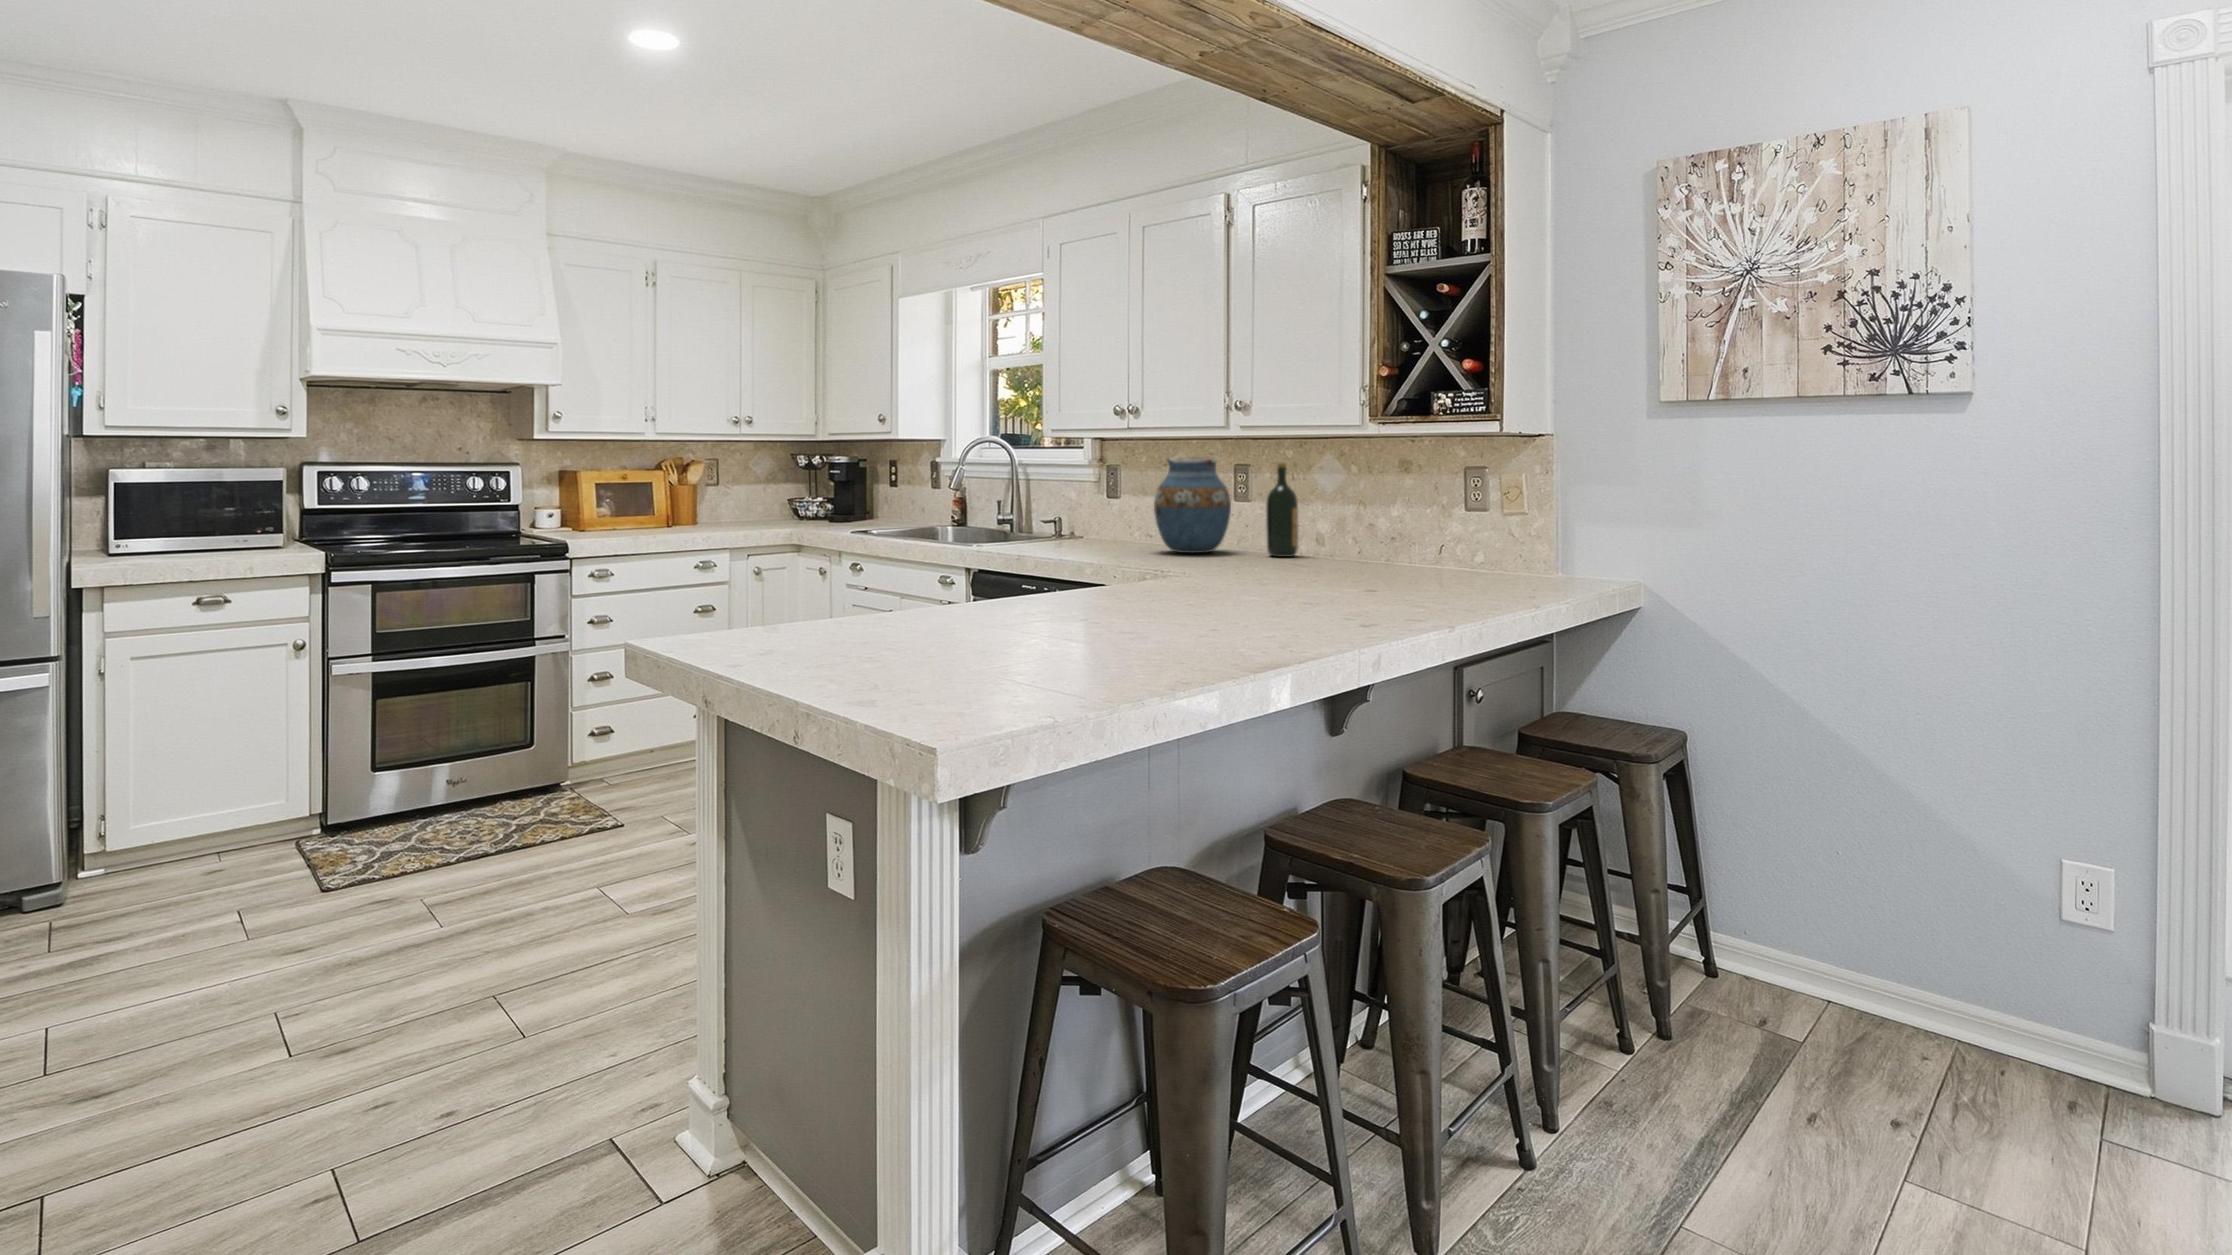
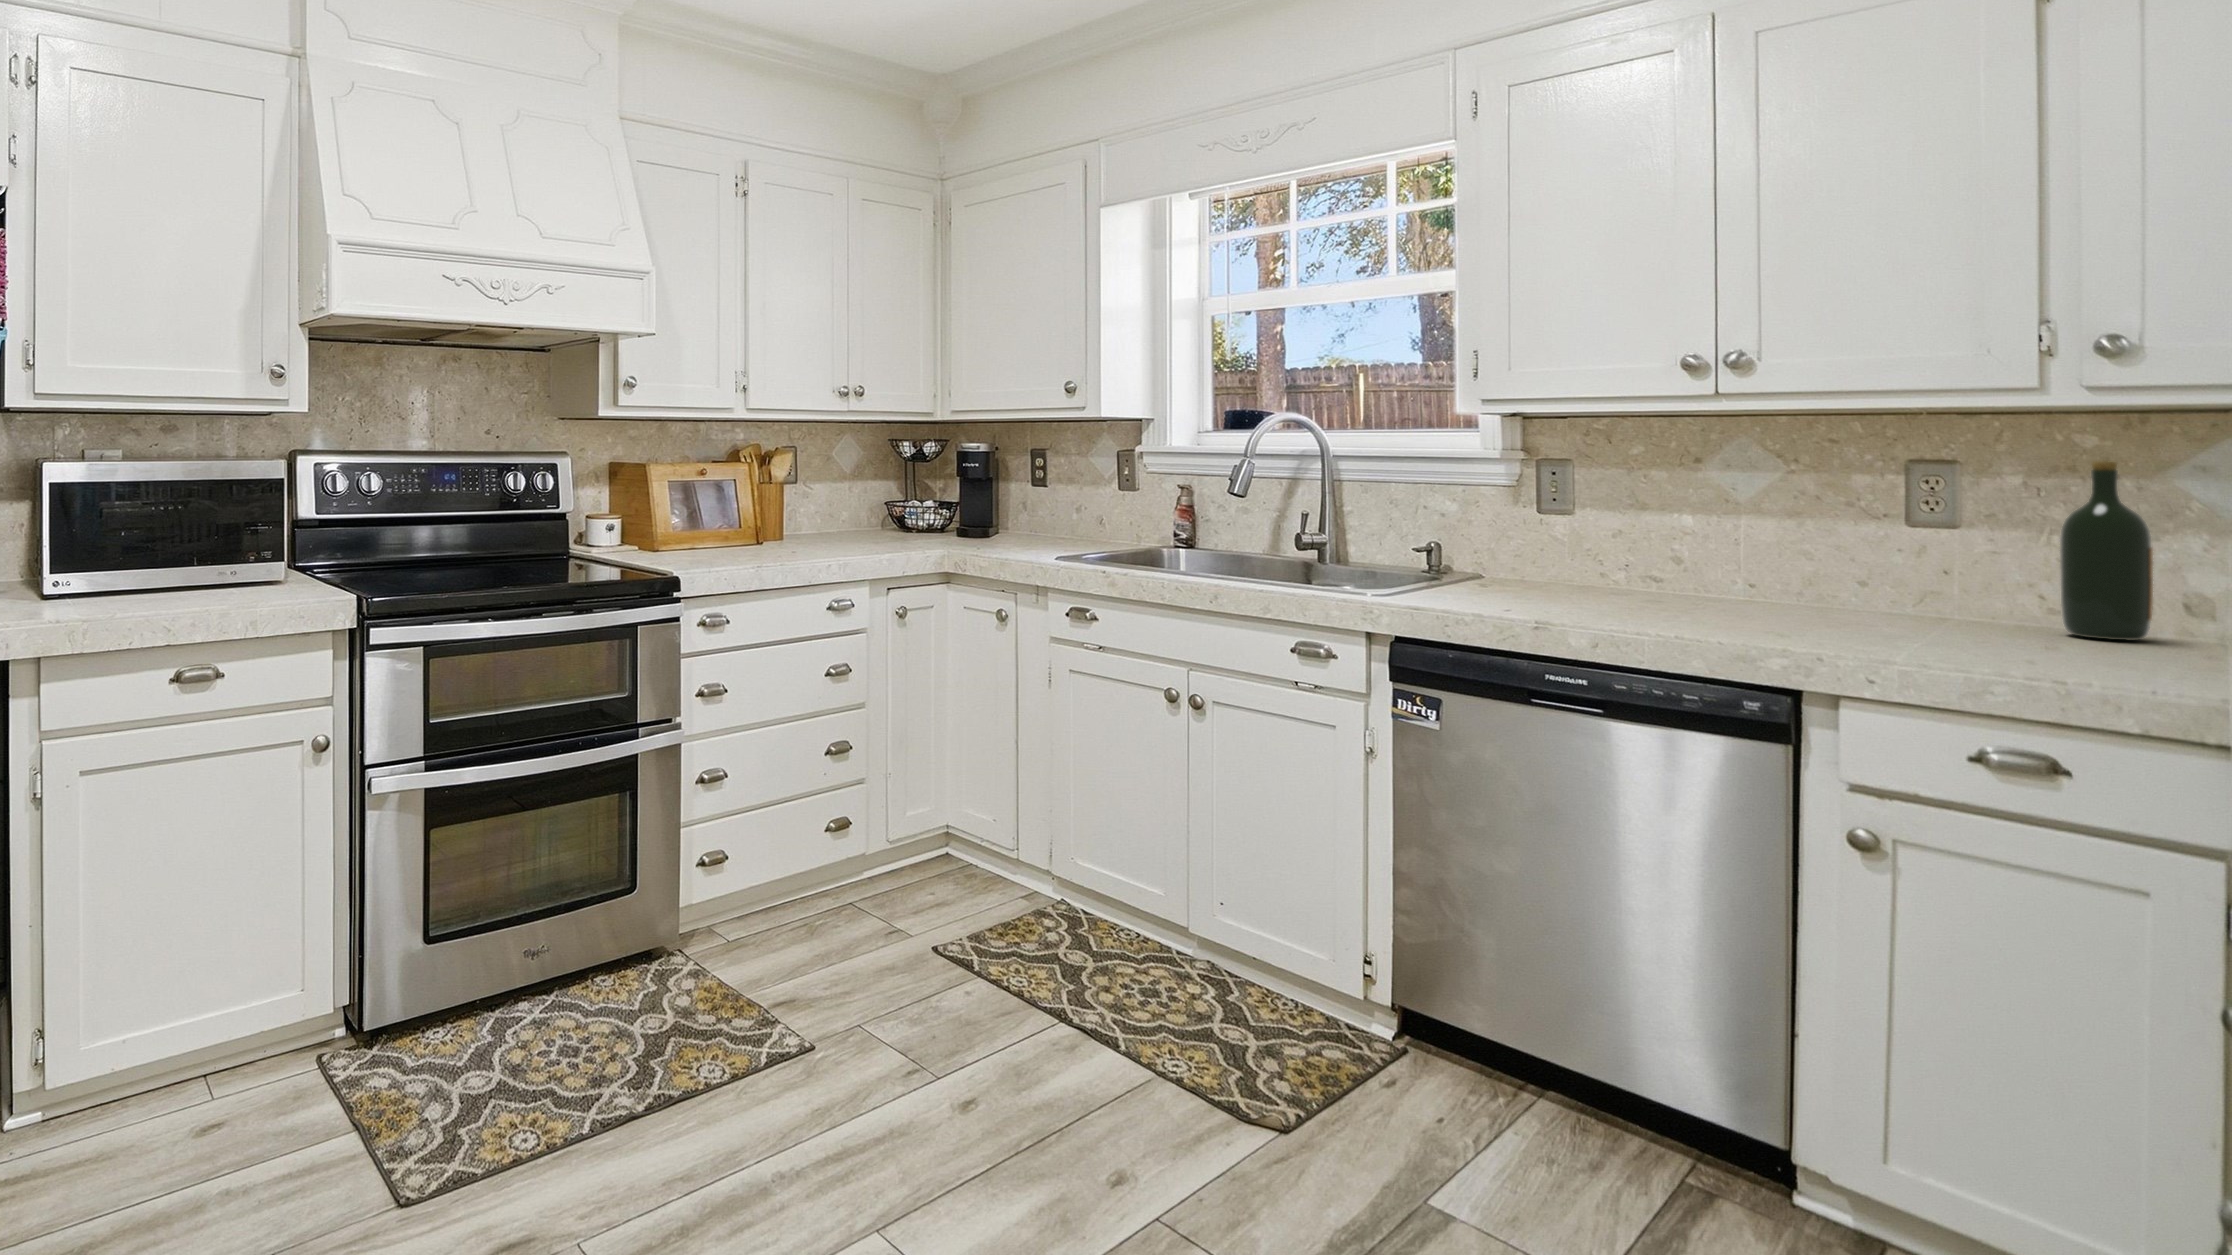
vase: present [1154,457,1231,553] -> none [1764,449,1954,625]

